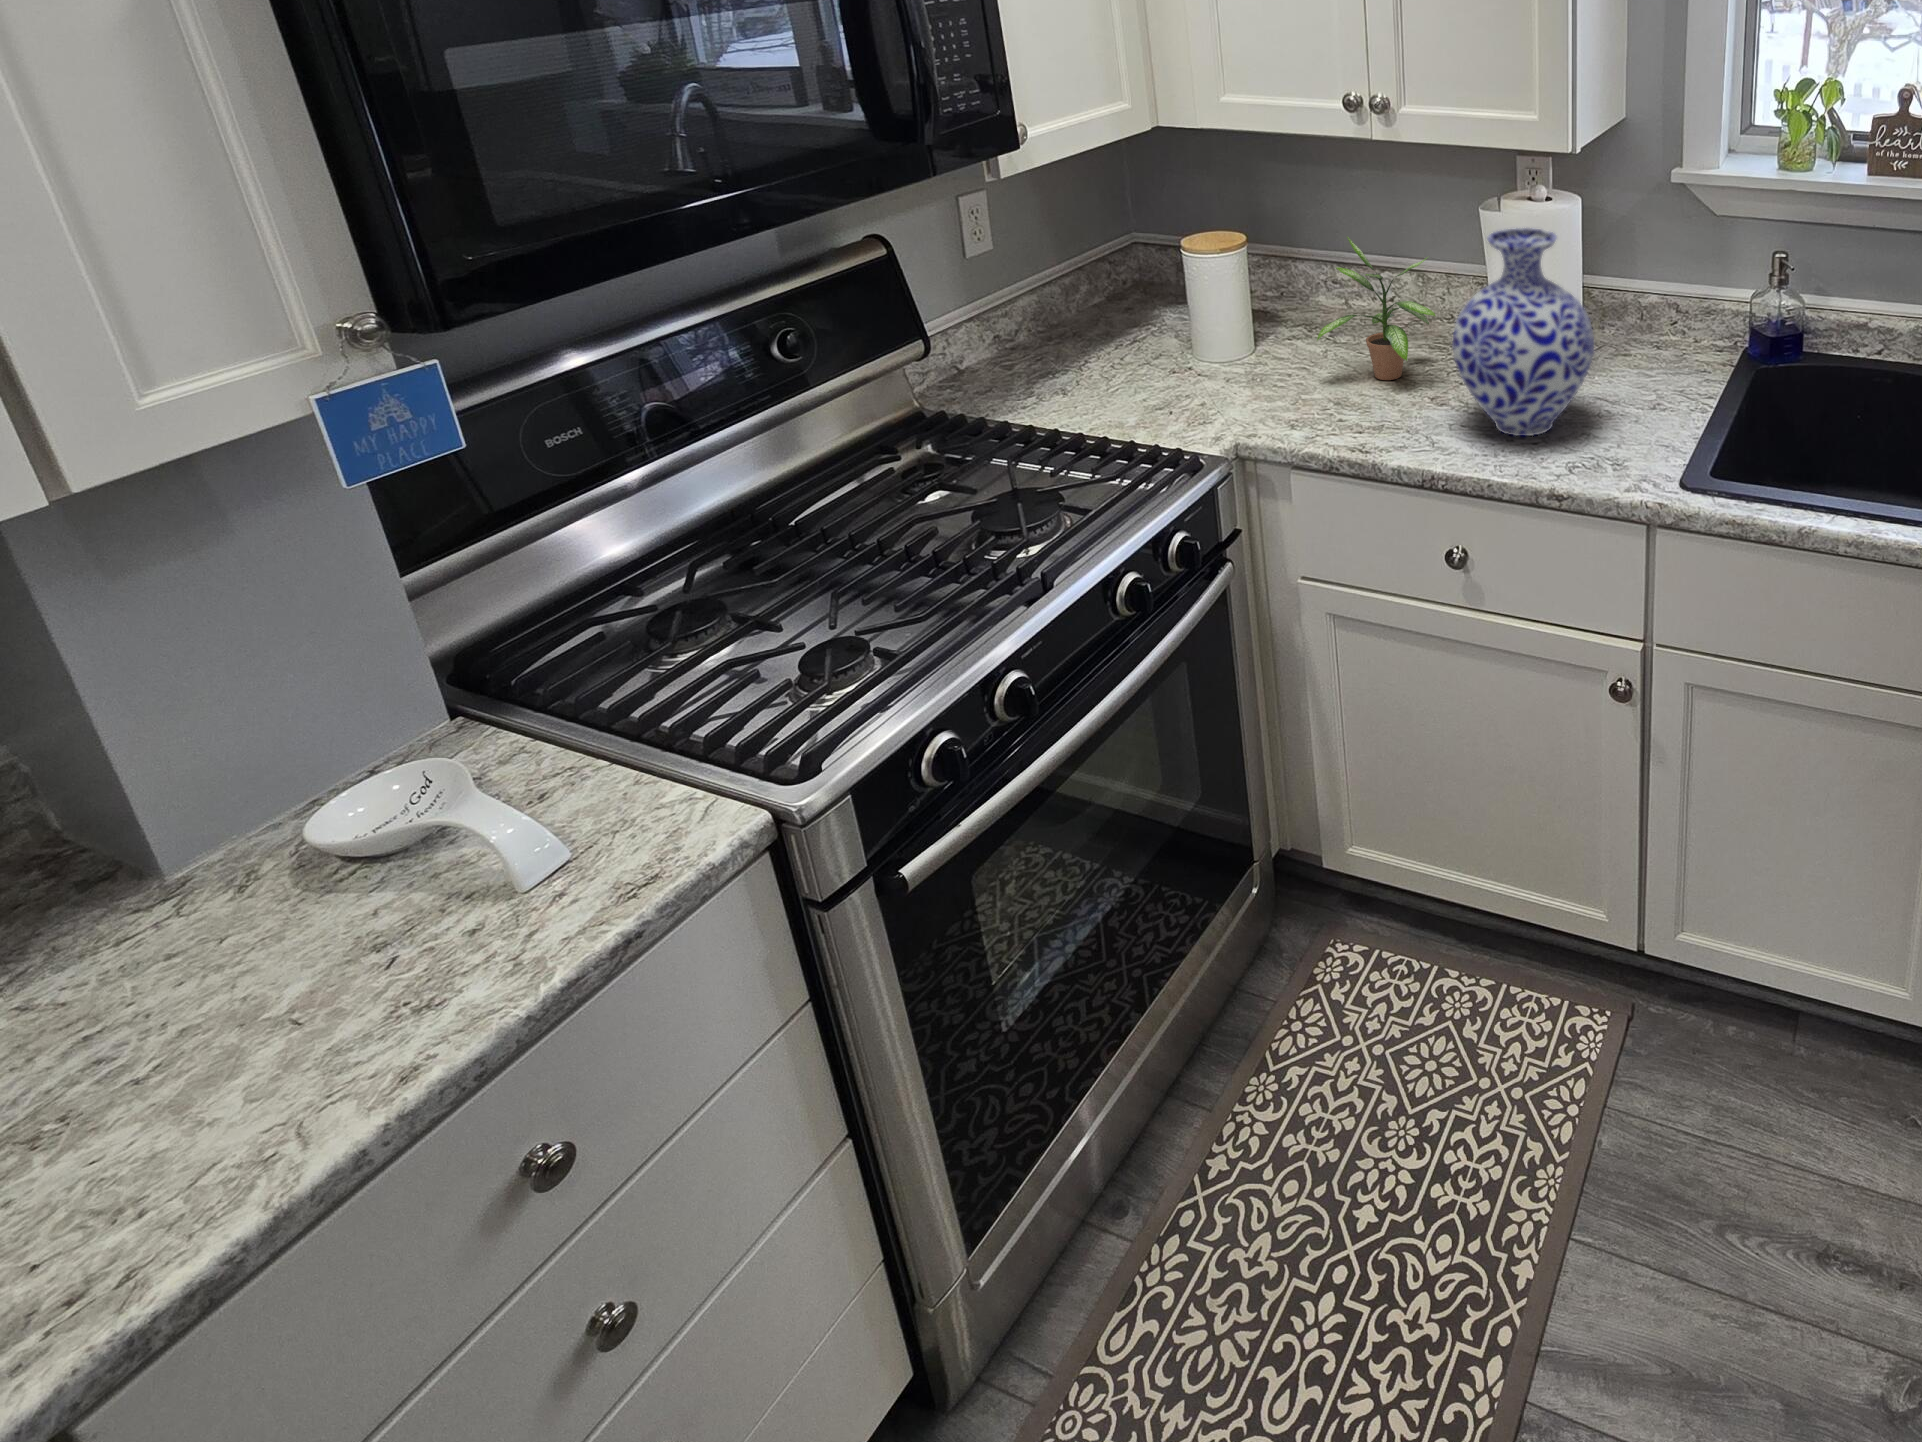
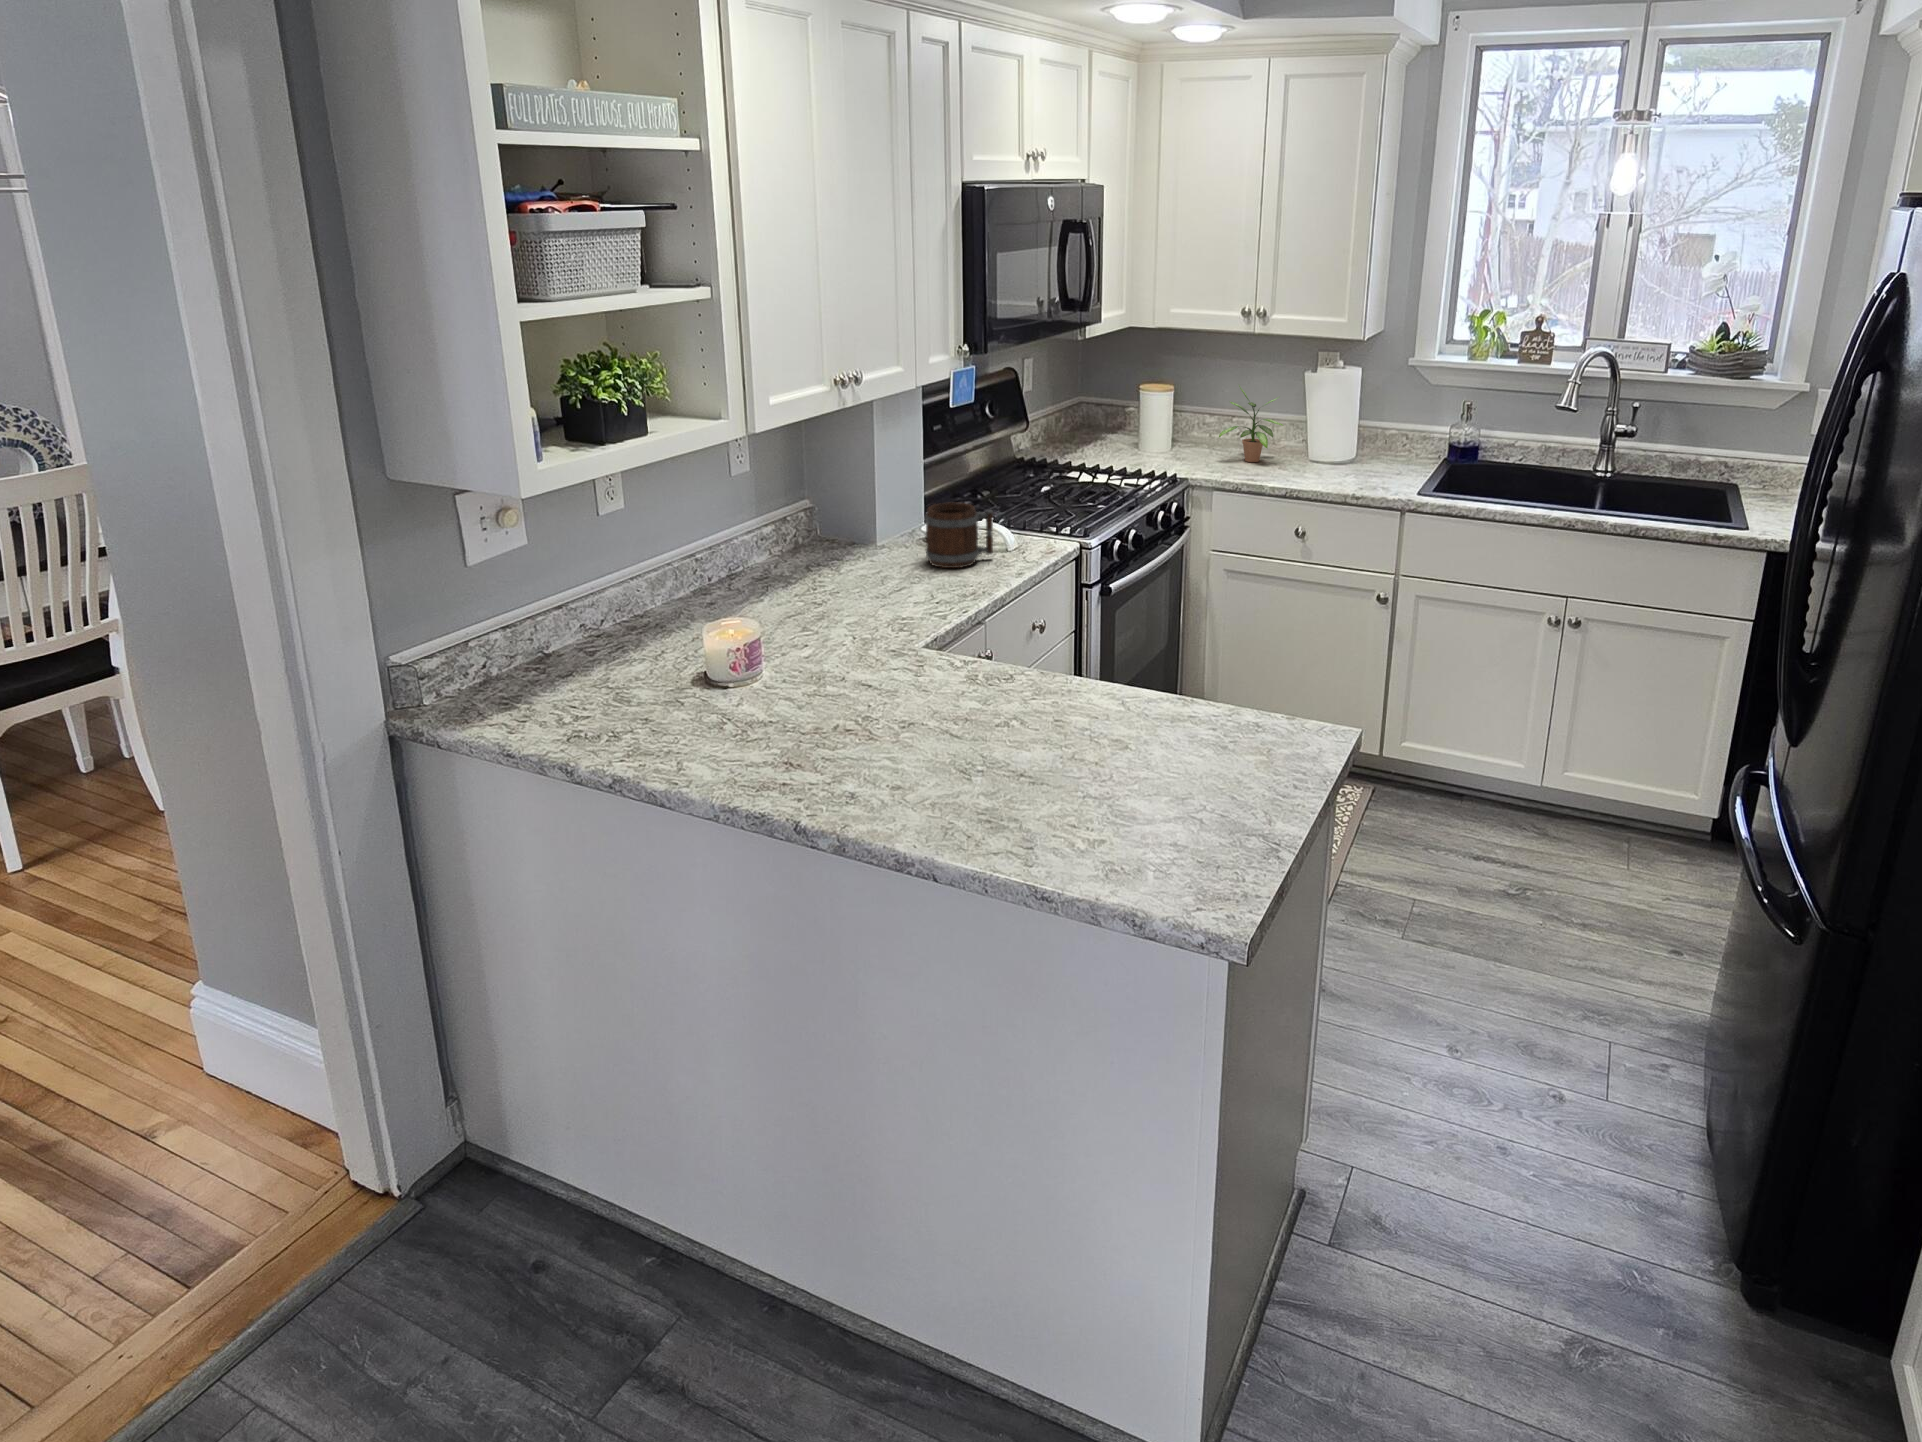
vase: present [1452,228,1594,436] -> none [1299,376,1372,481]
mug: none [169,777,462,1006] -> present [925,502,993,568]

